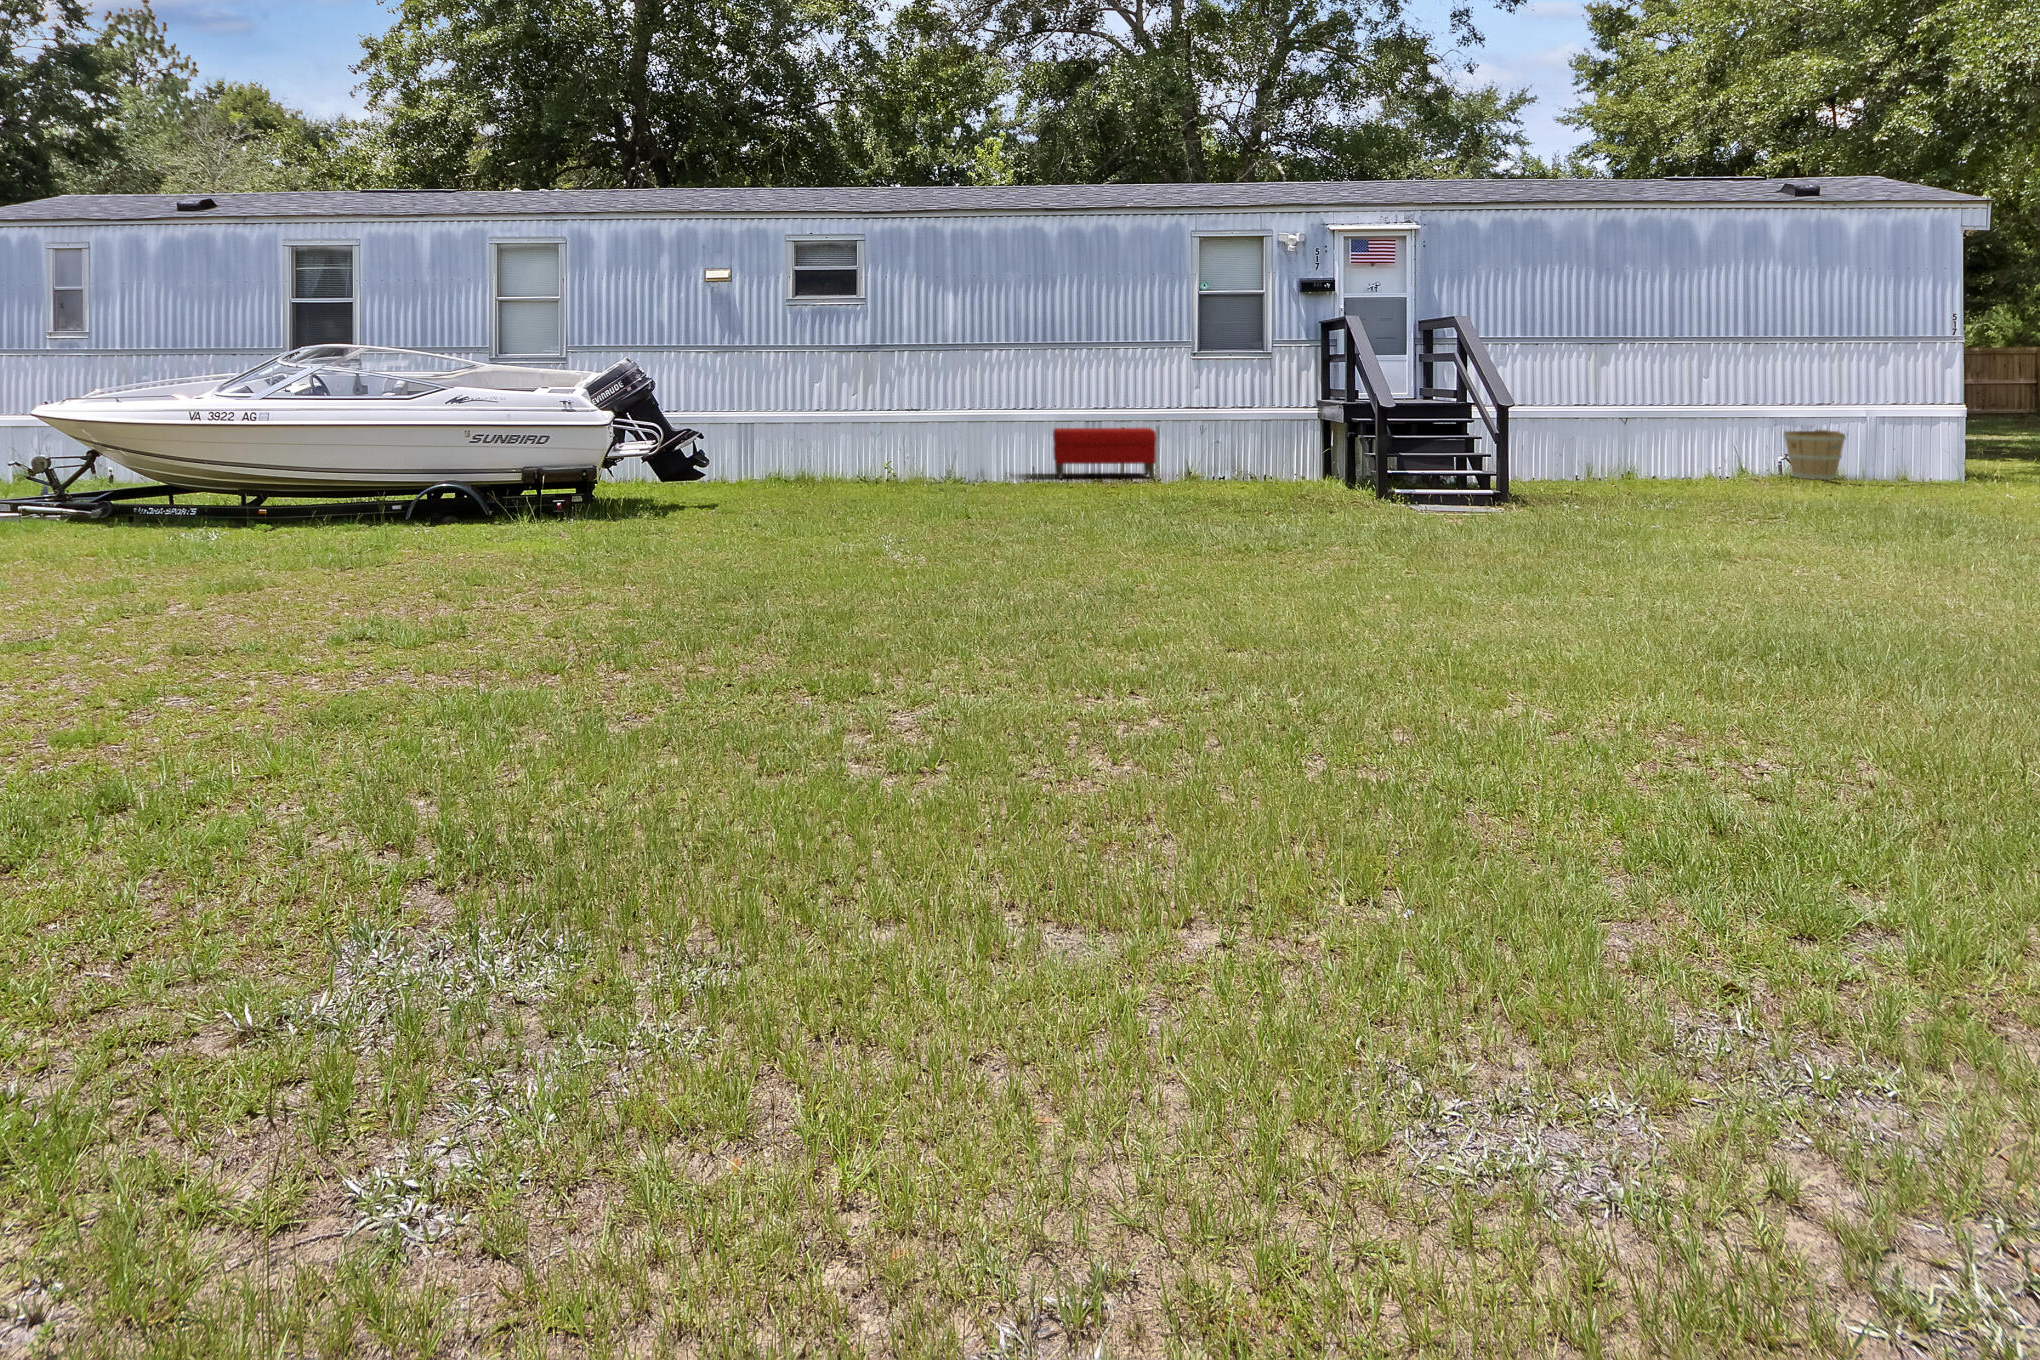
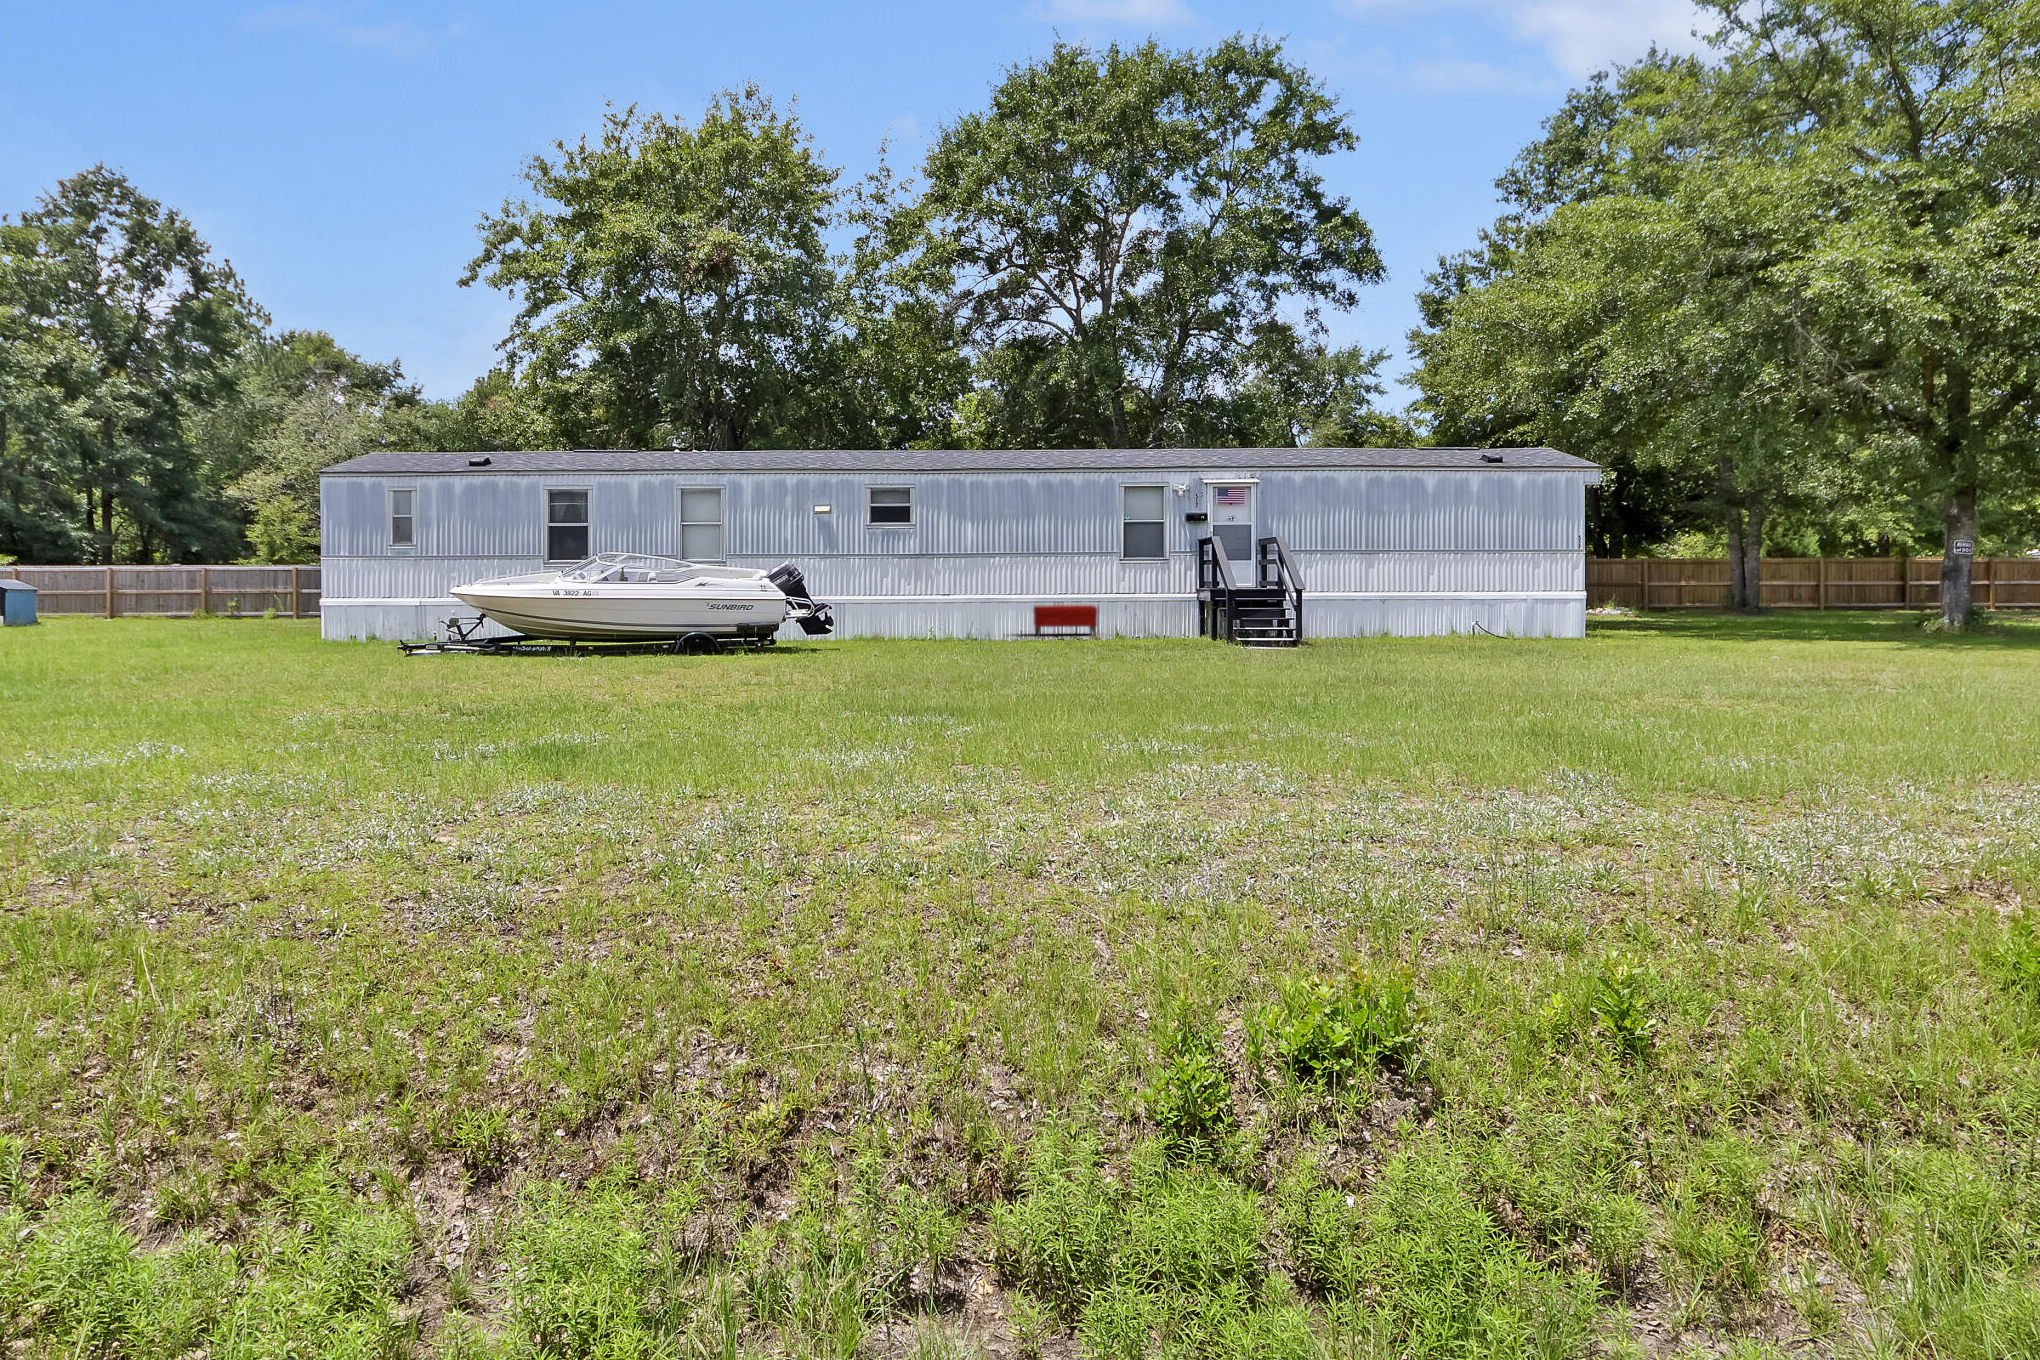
wooden bucket: present [1784,430,1846,480] -> none [1475,605,1510,635]

